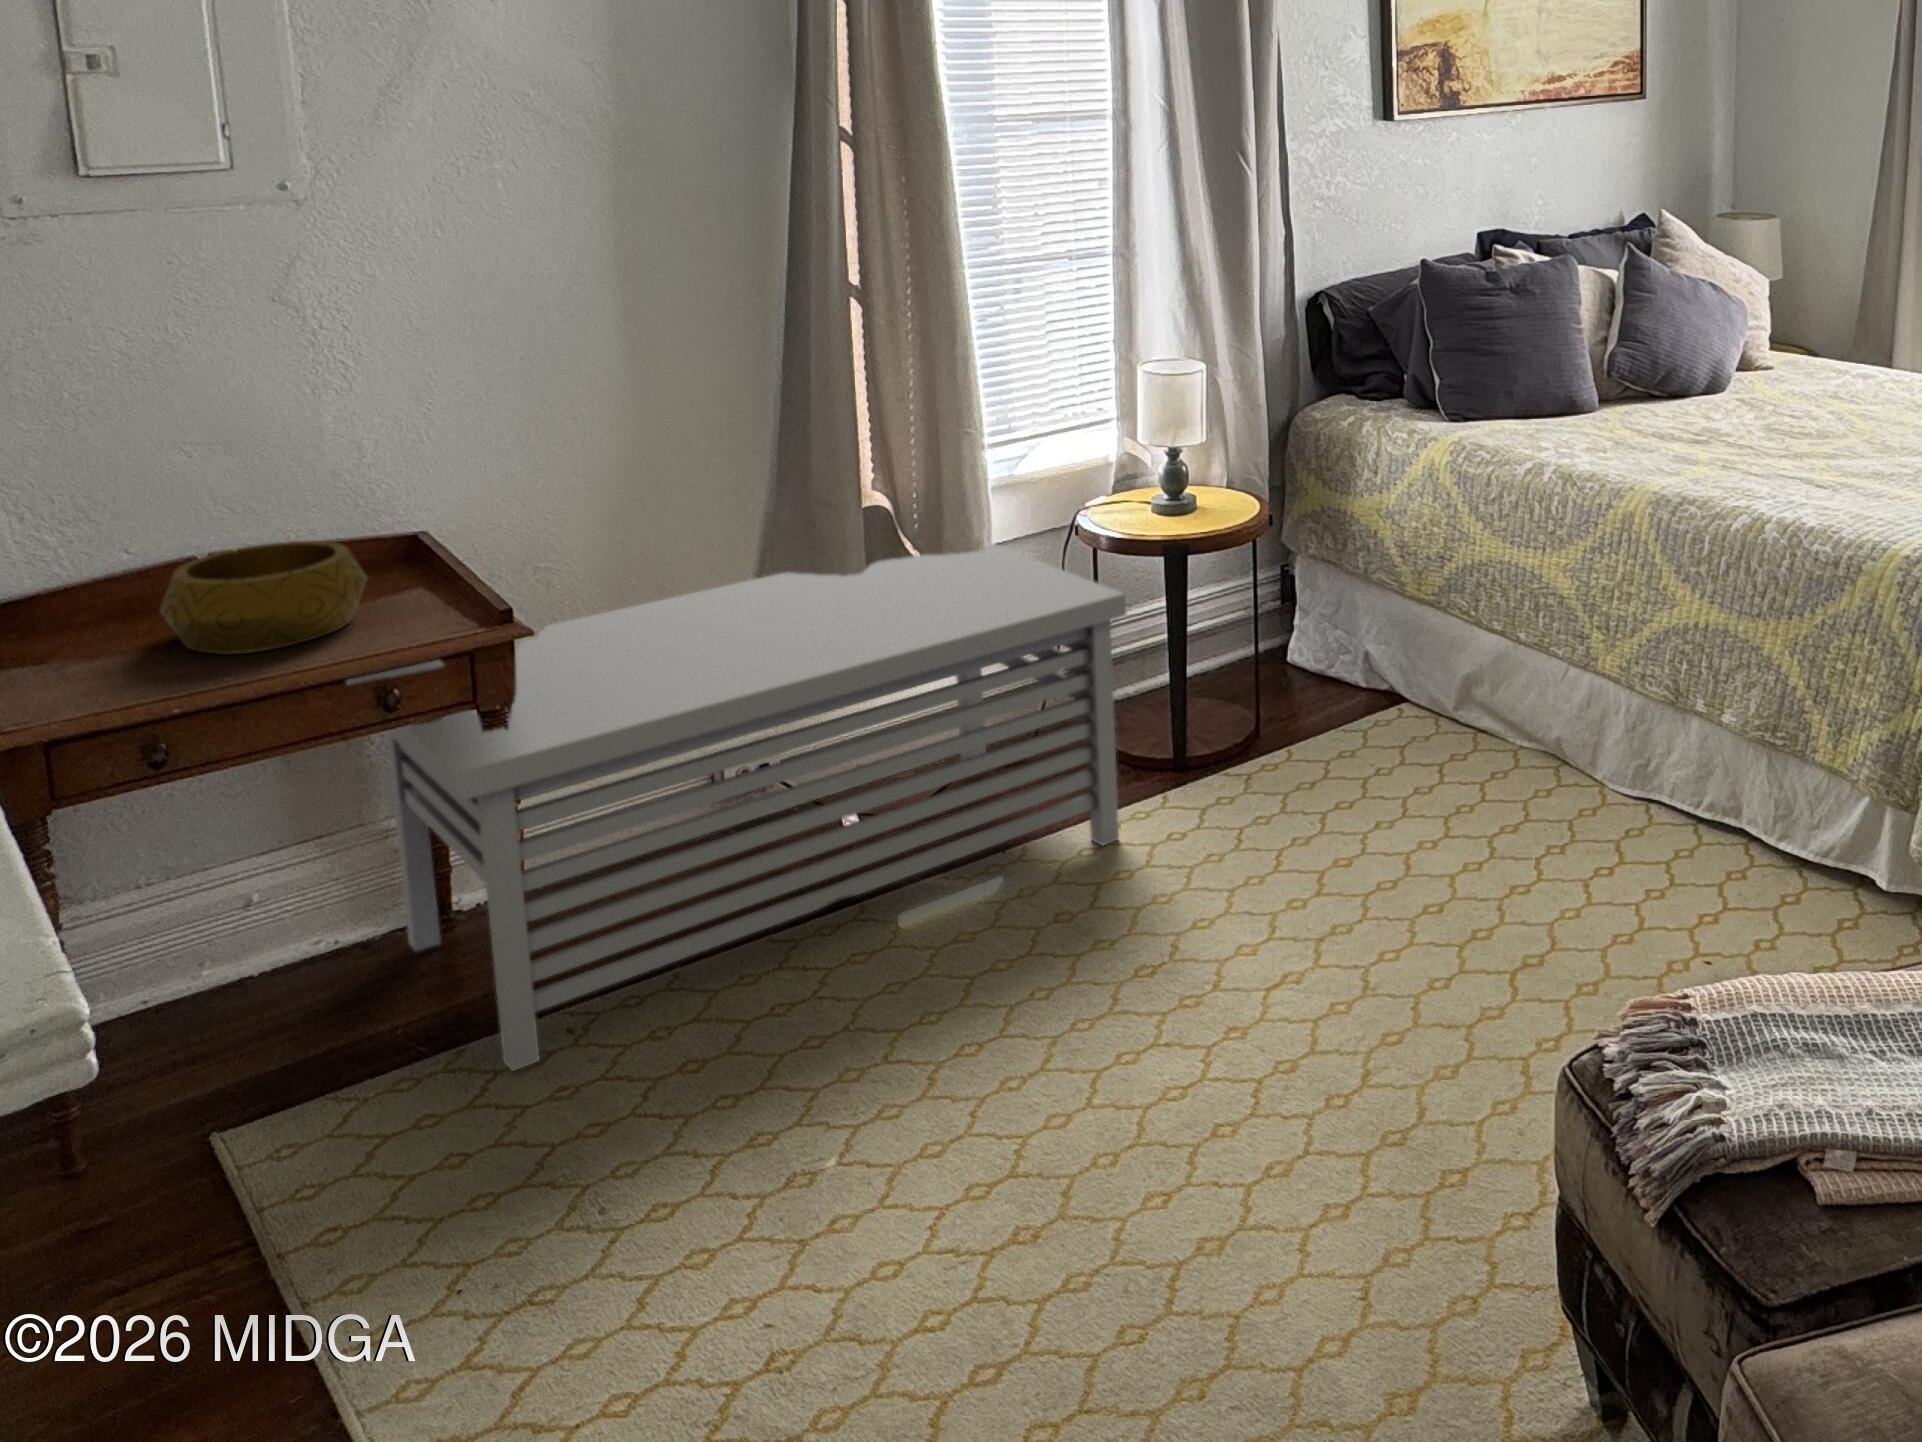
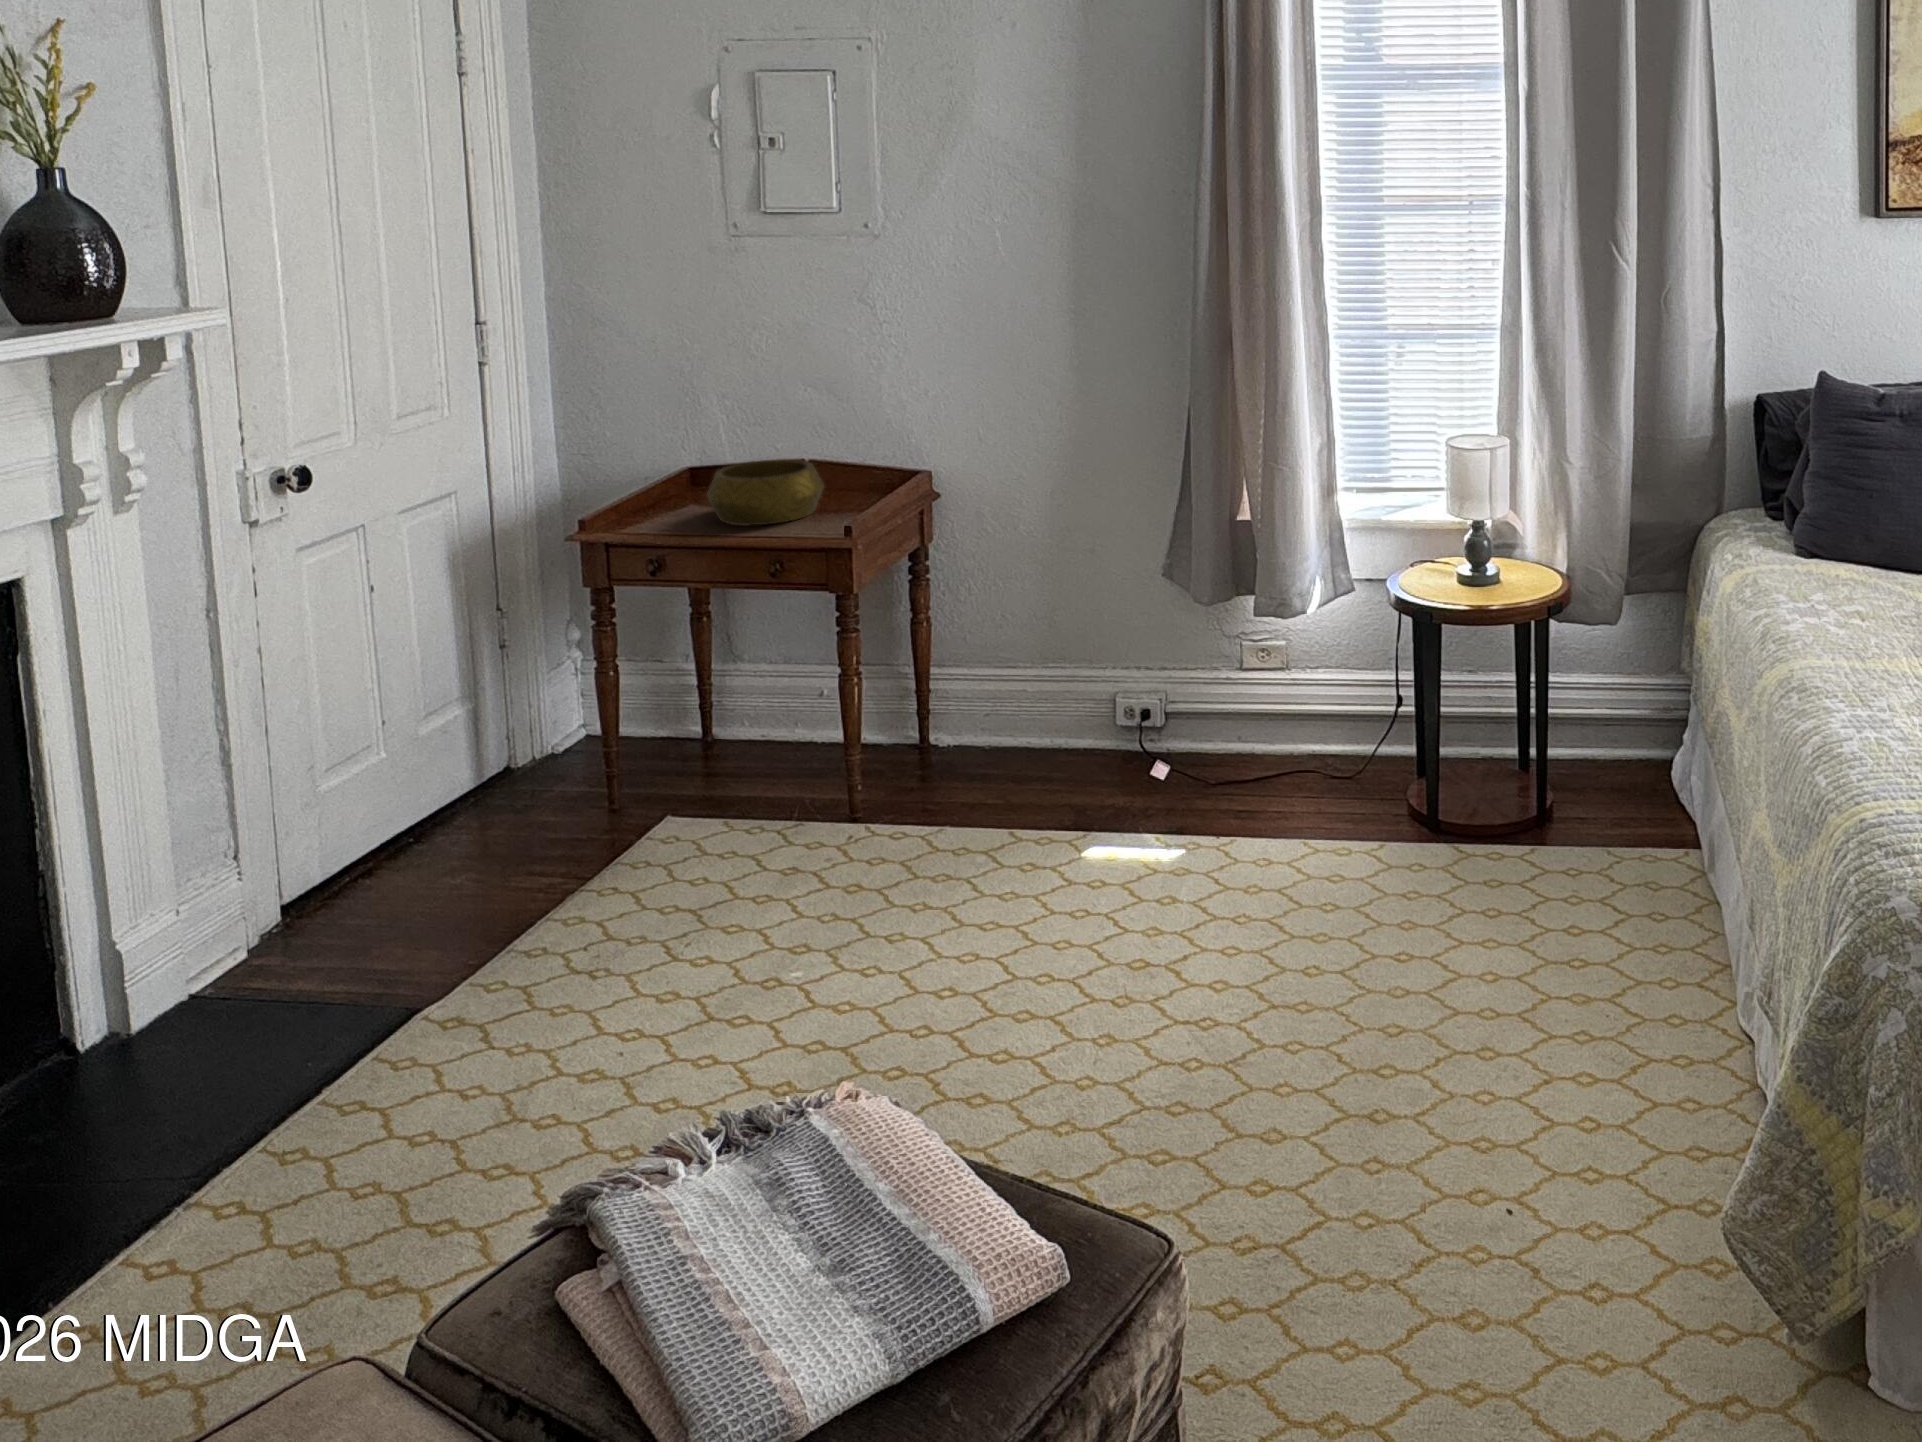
storage bench: present [346,543,1126,1071] -> none [760,555,1325,861]

